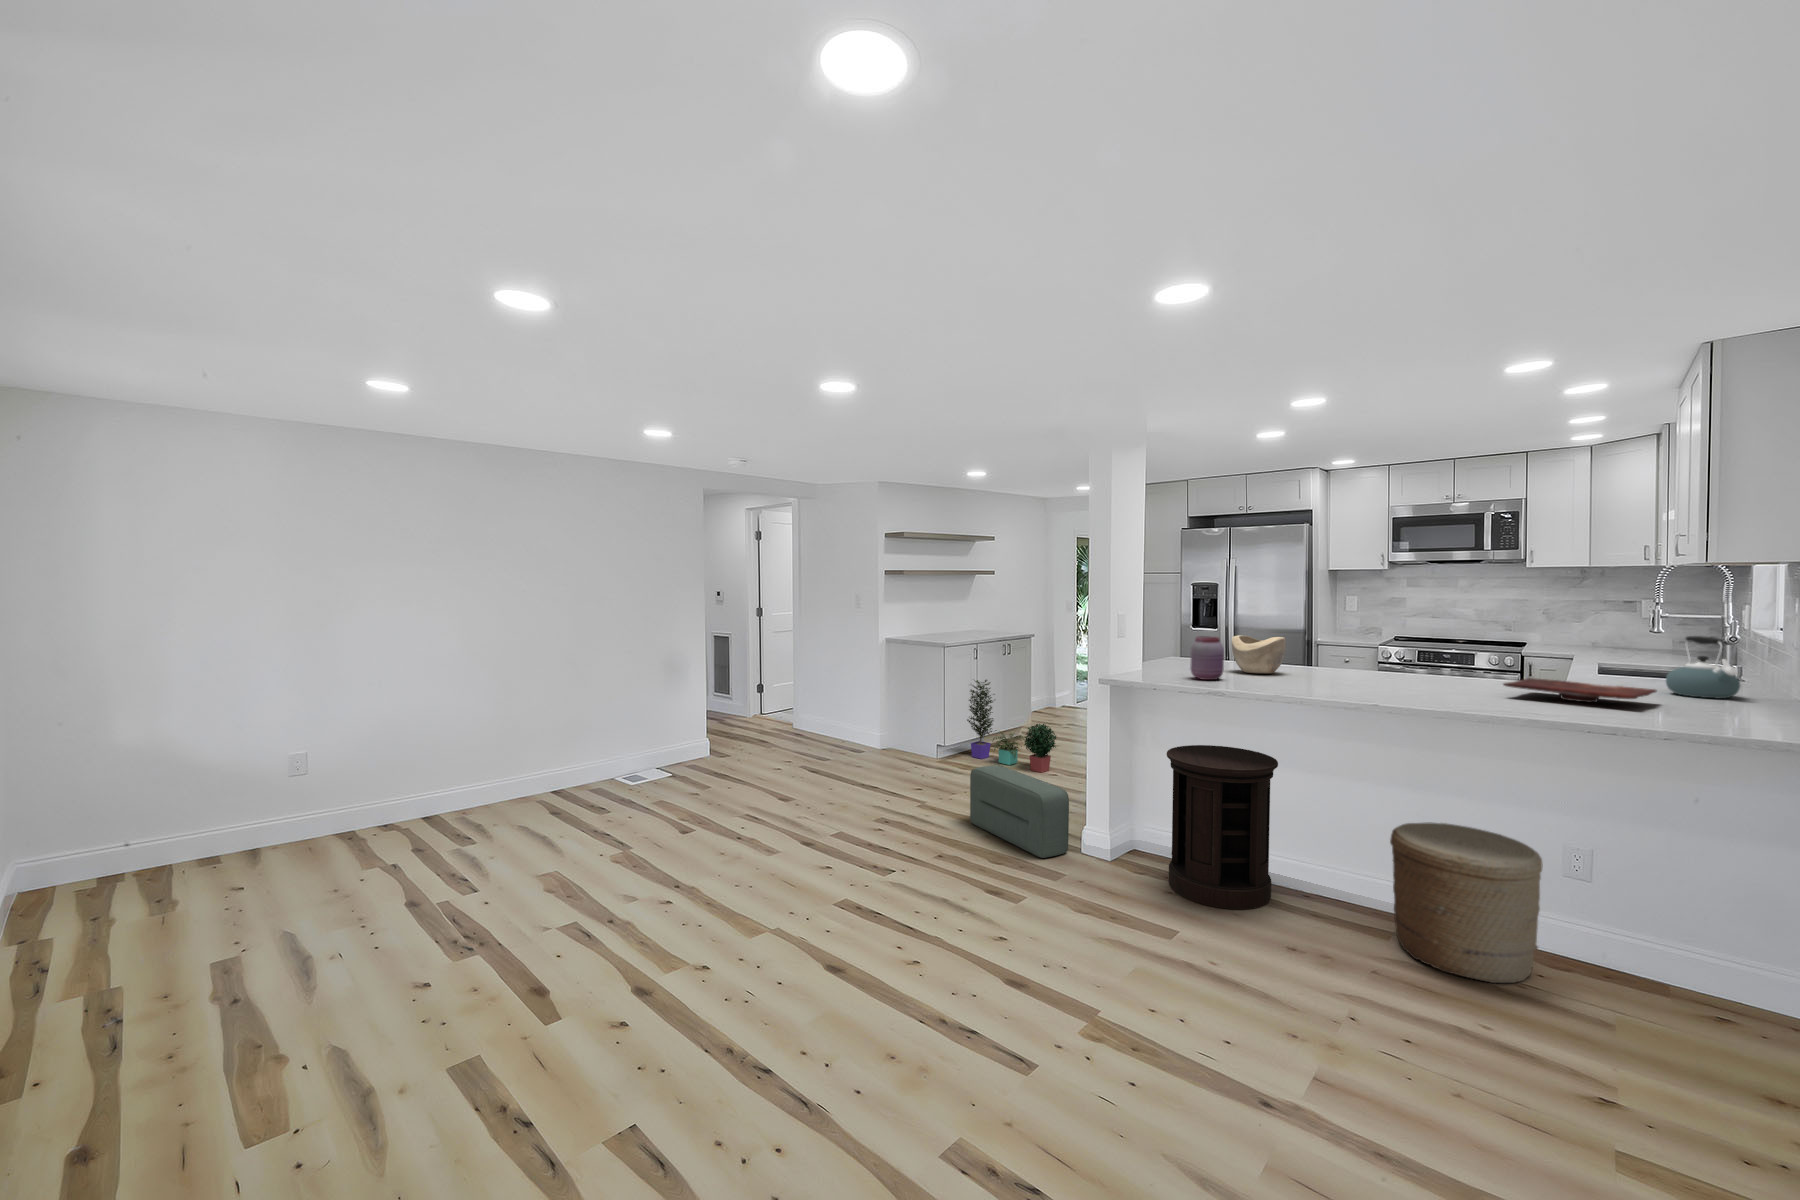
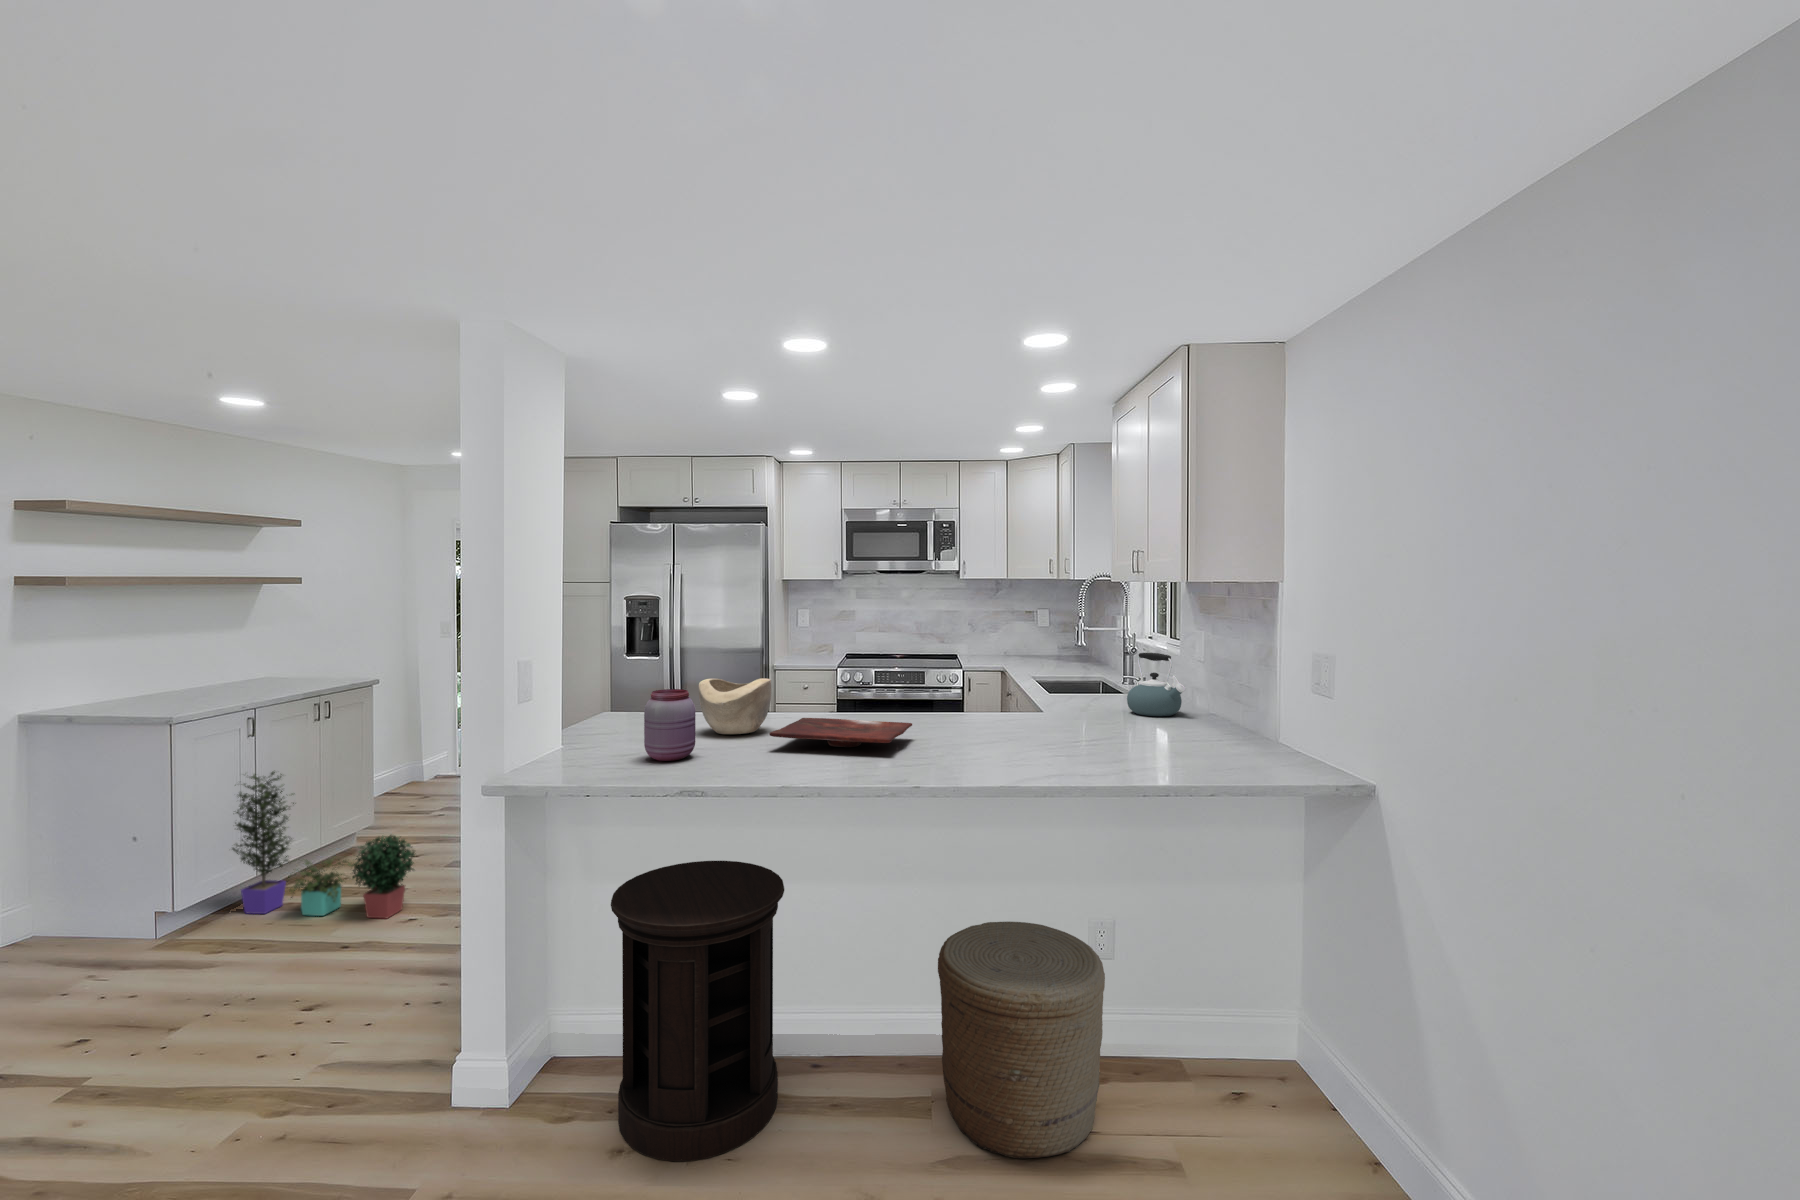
cutting board: present [1504,678,1656,703] -> present [769,718,912,747]
pouf: present [970,765,1069,858] -> none [194,968,424,1162]

